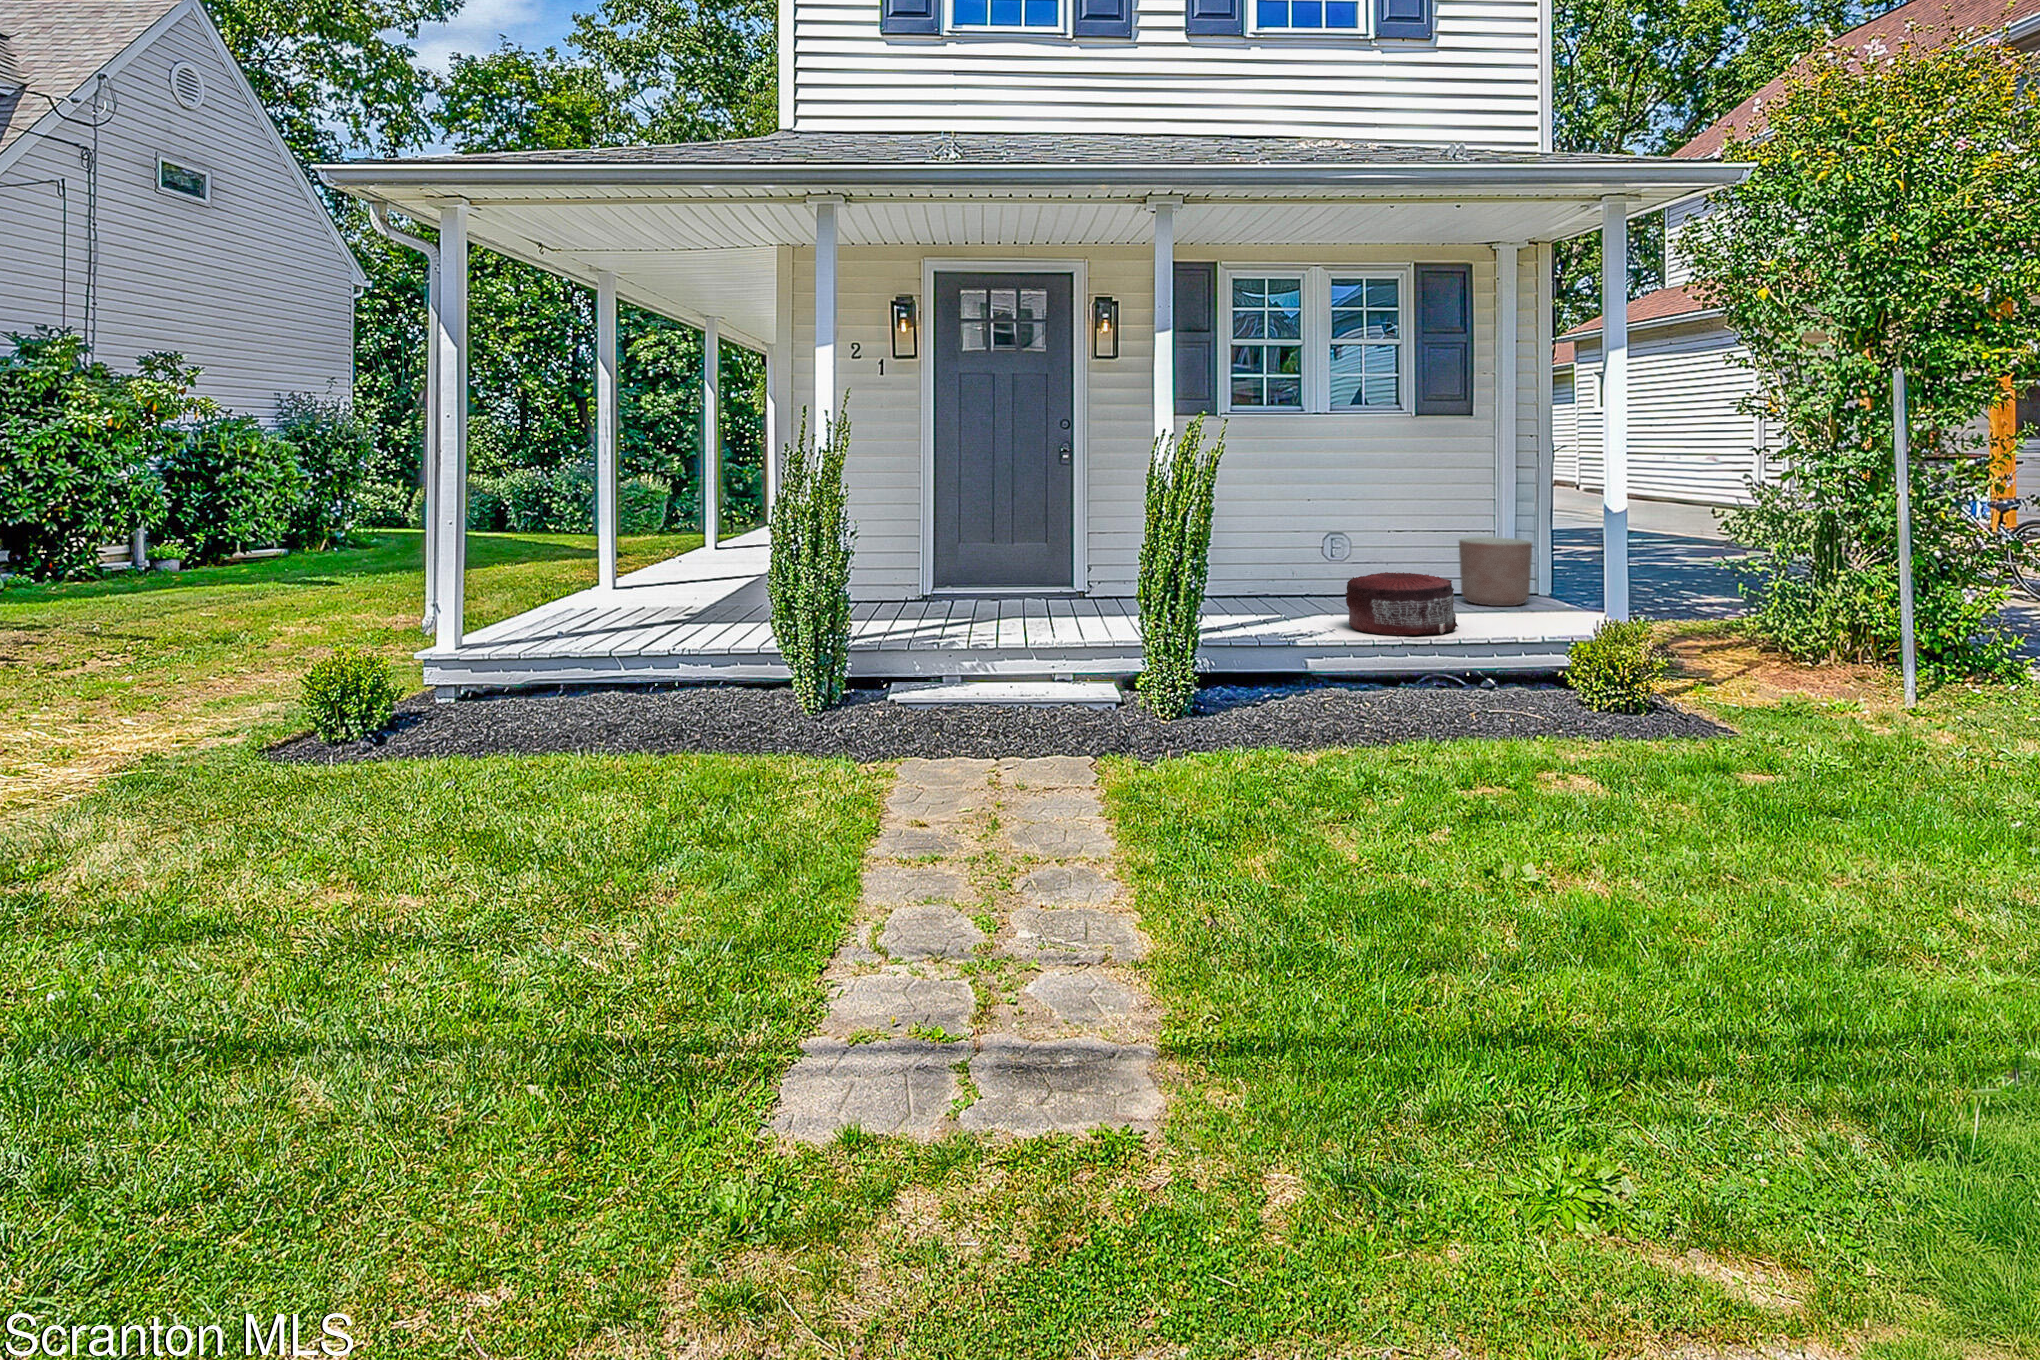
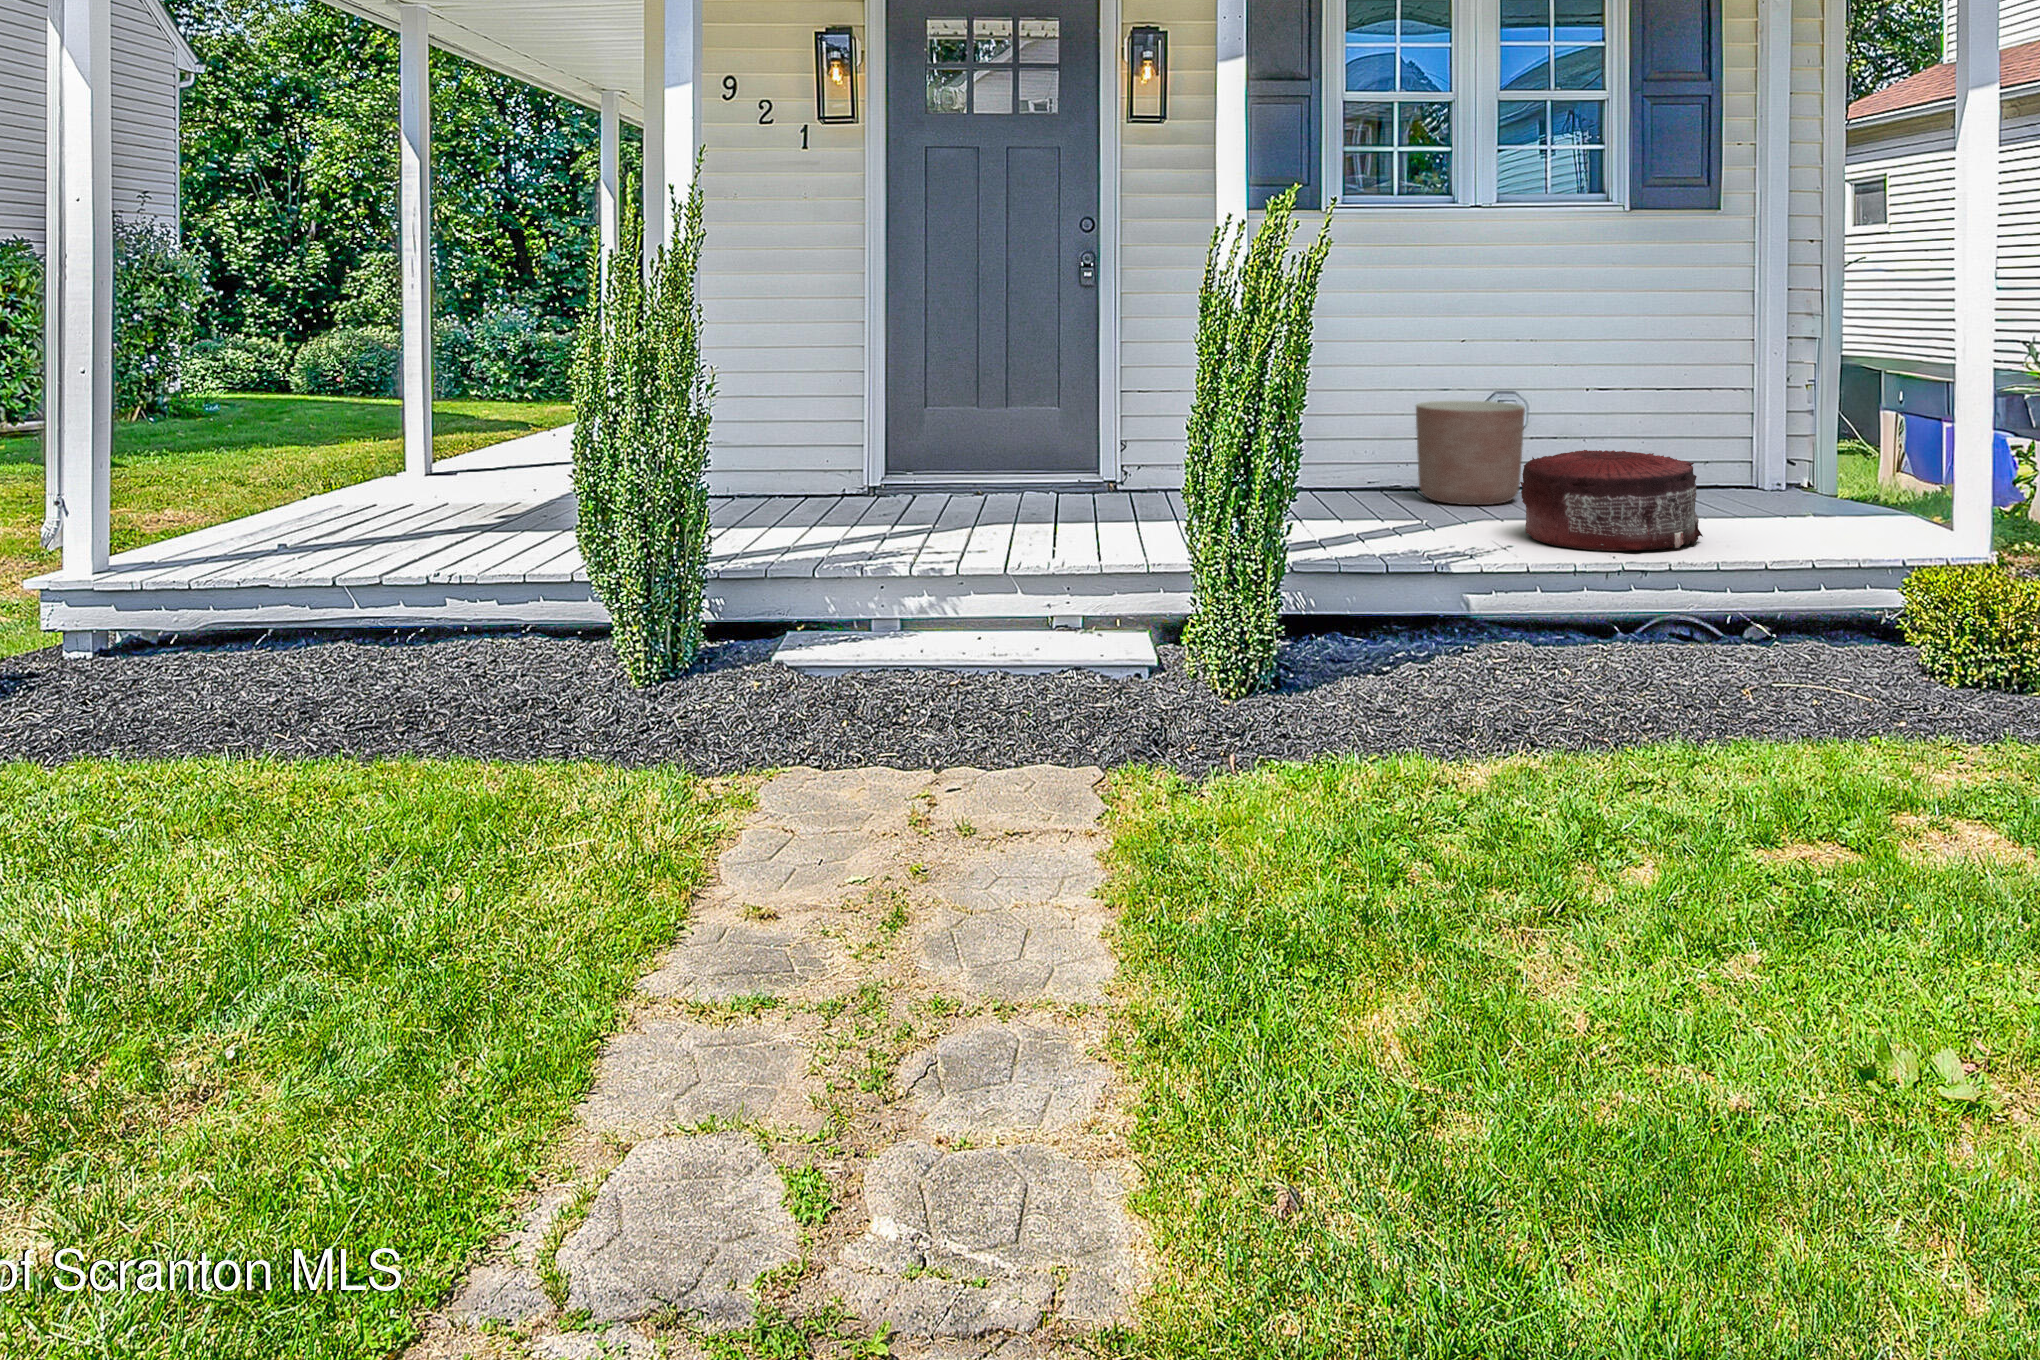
planter: present [1459,537,1532,606] -> present [1416,400,1525,505]

